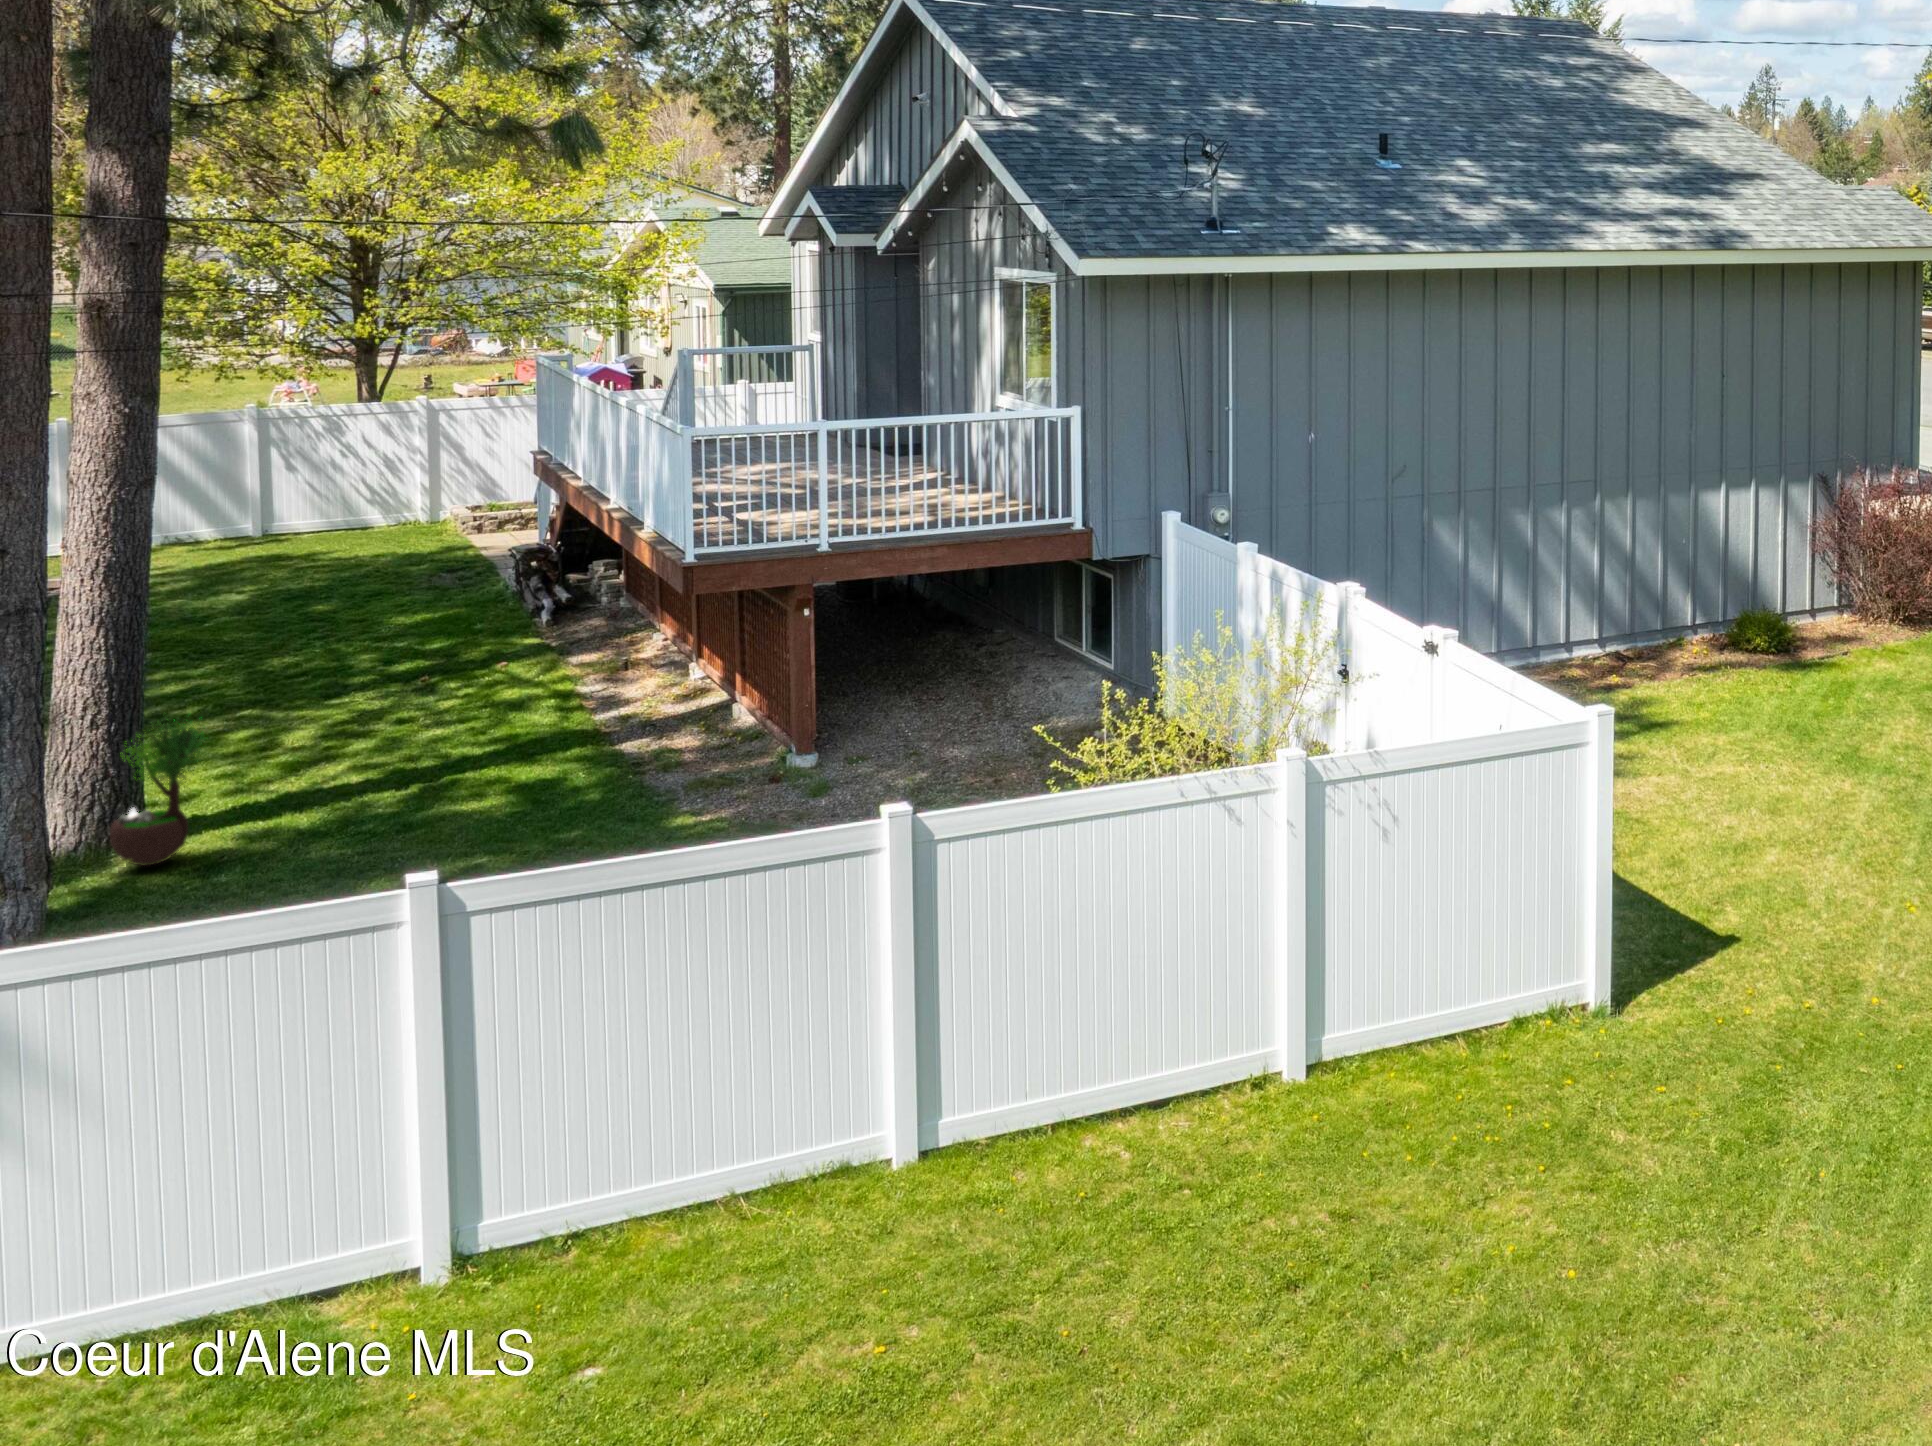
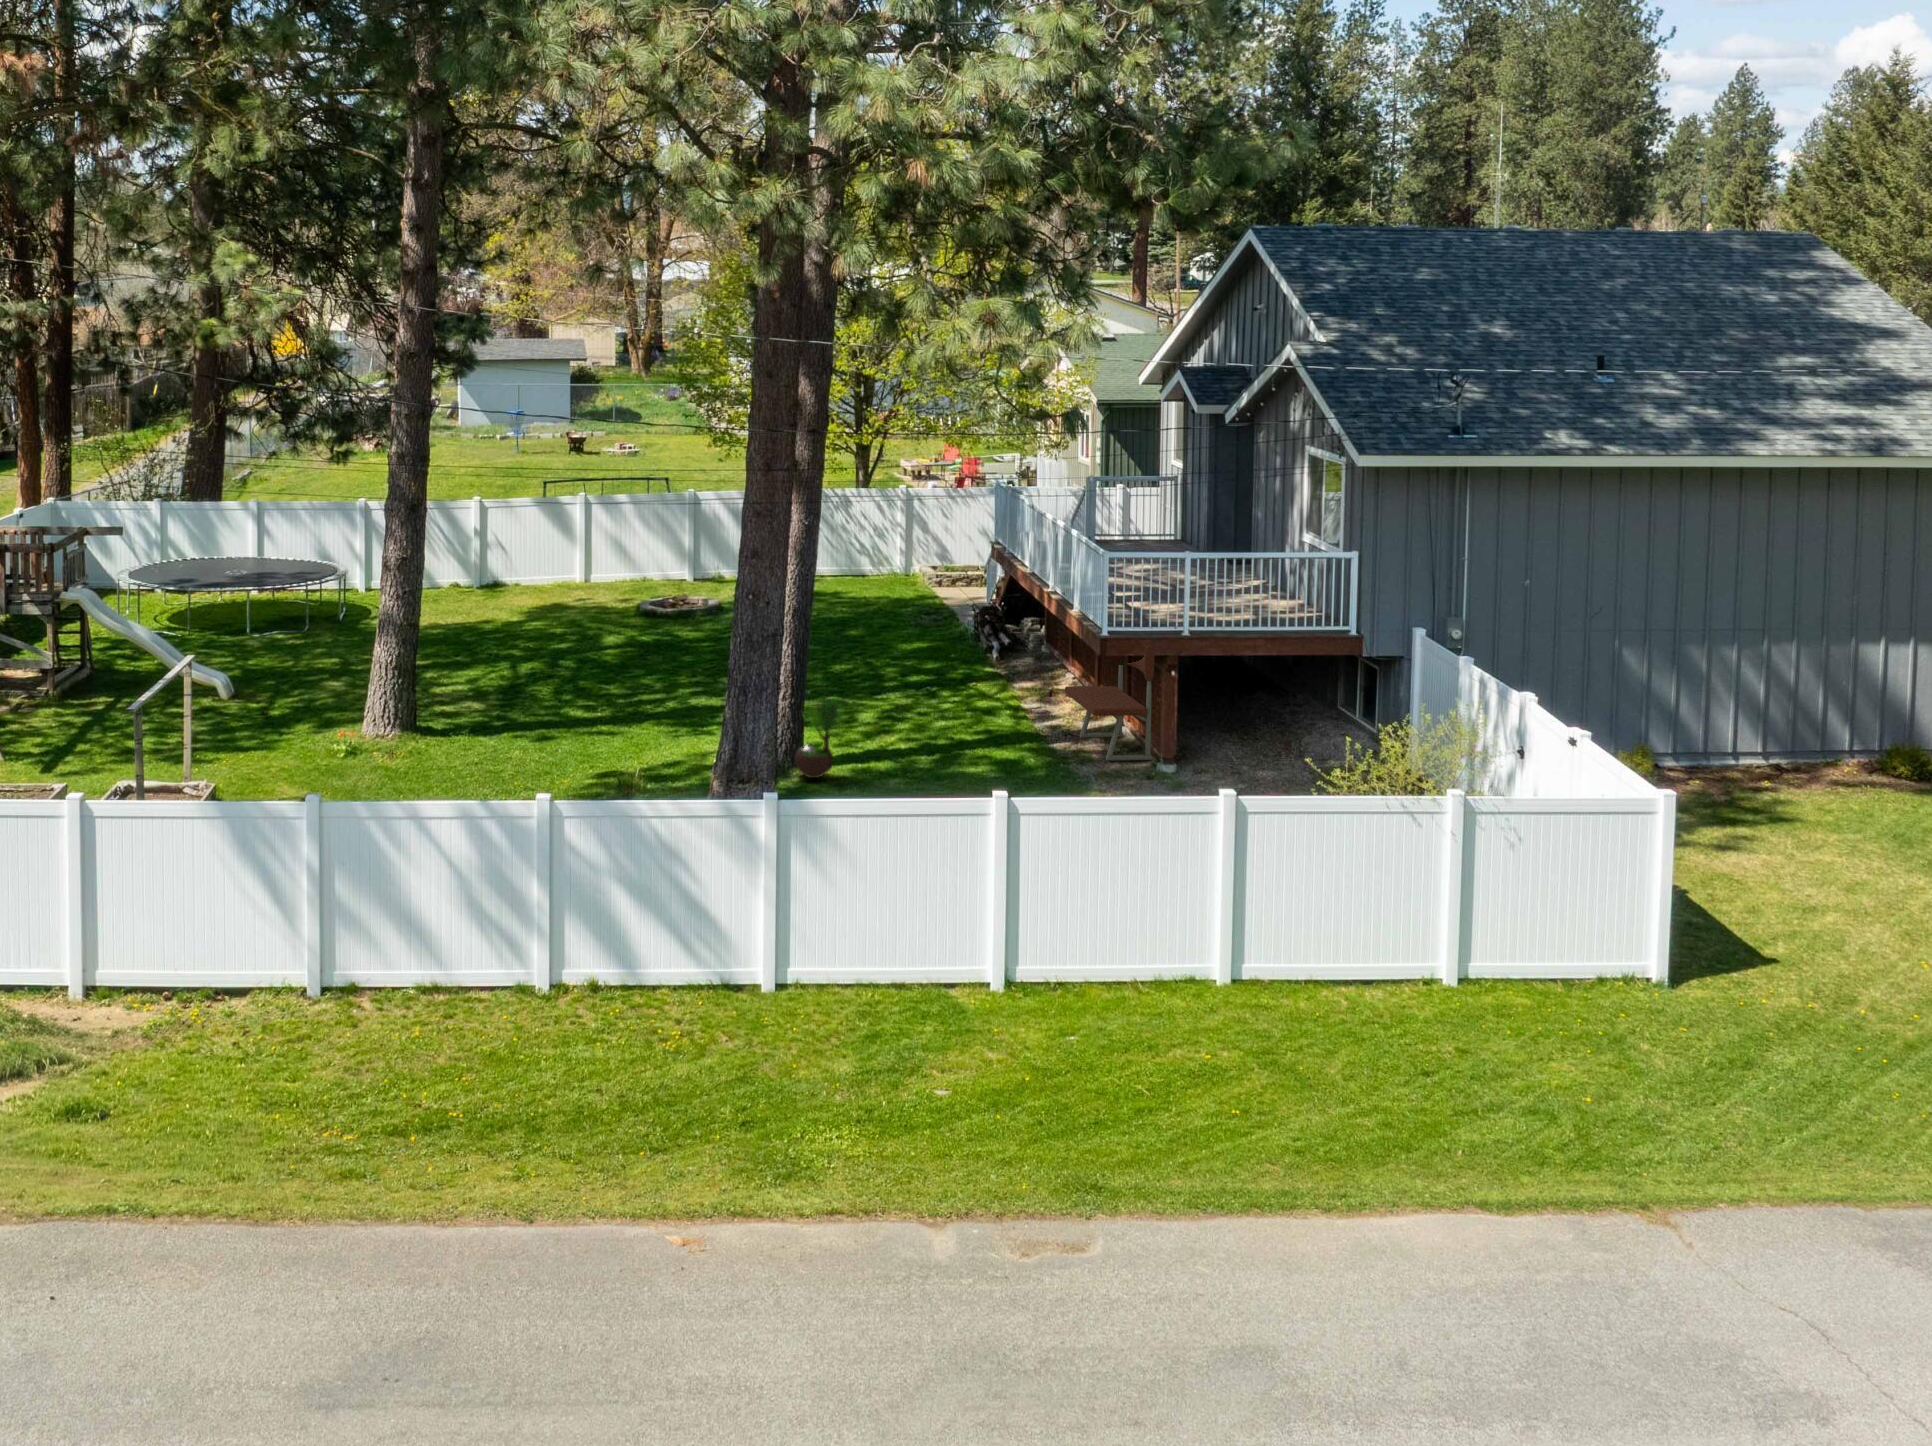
bench: none [638,553,778,763] -> present [1065,645,1154,760]

